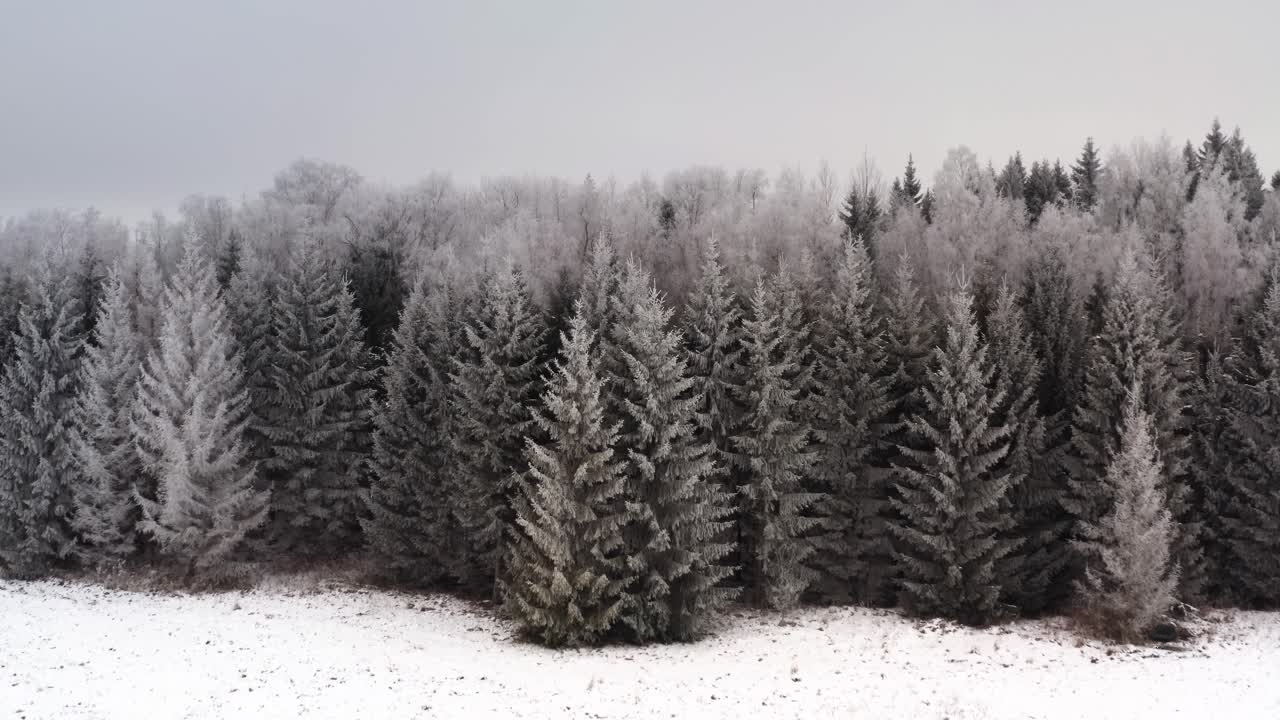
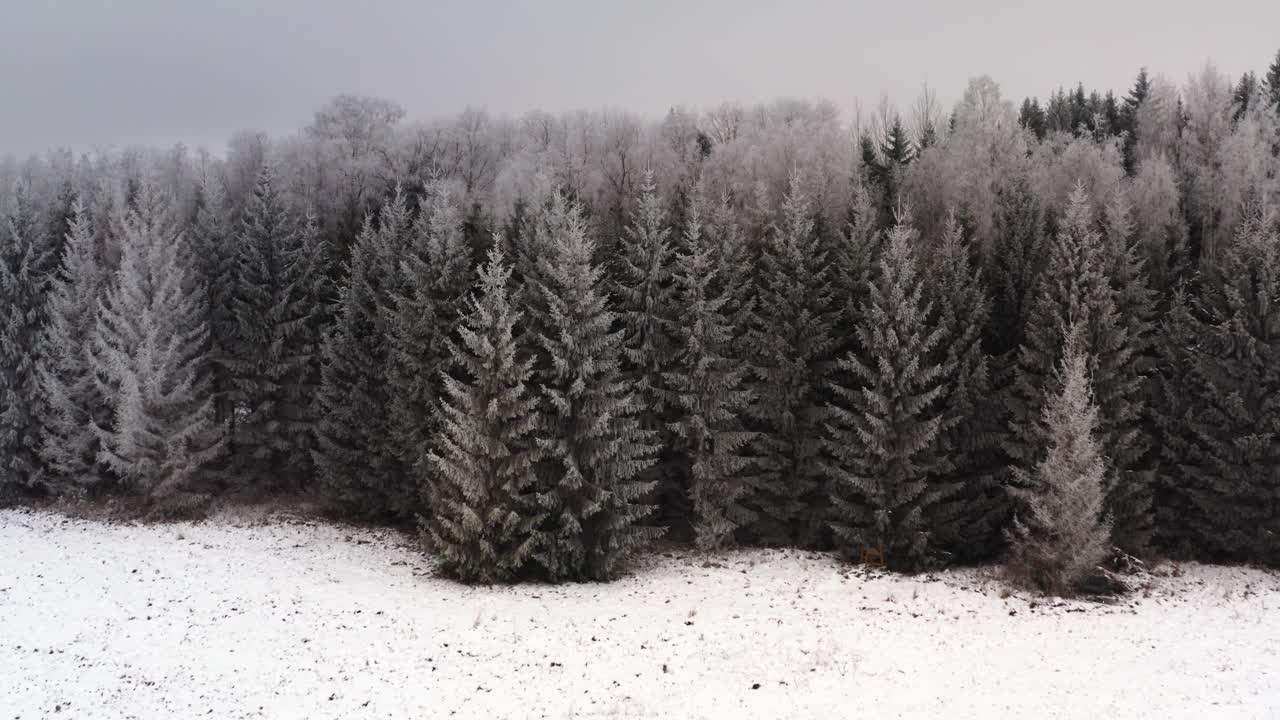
bench: none [930,592,956,625] -> present [861,537,883,568]

